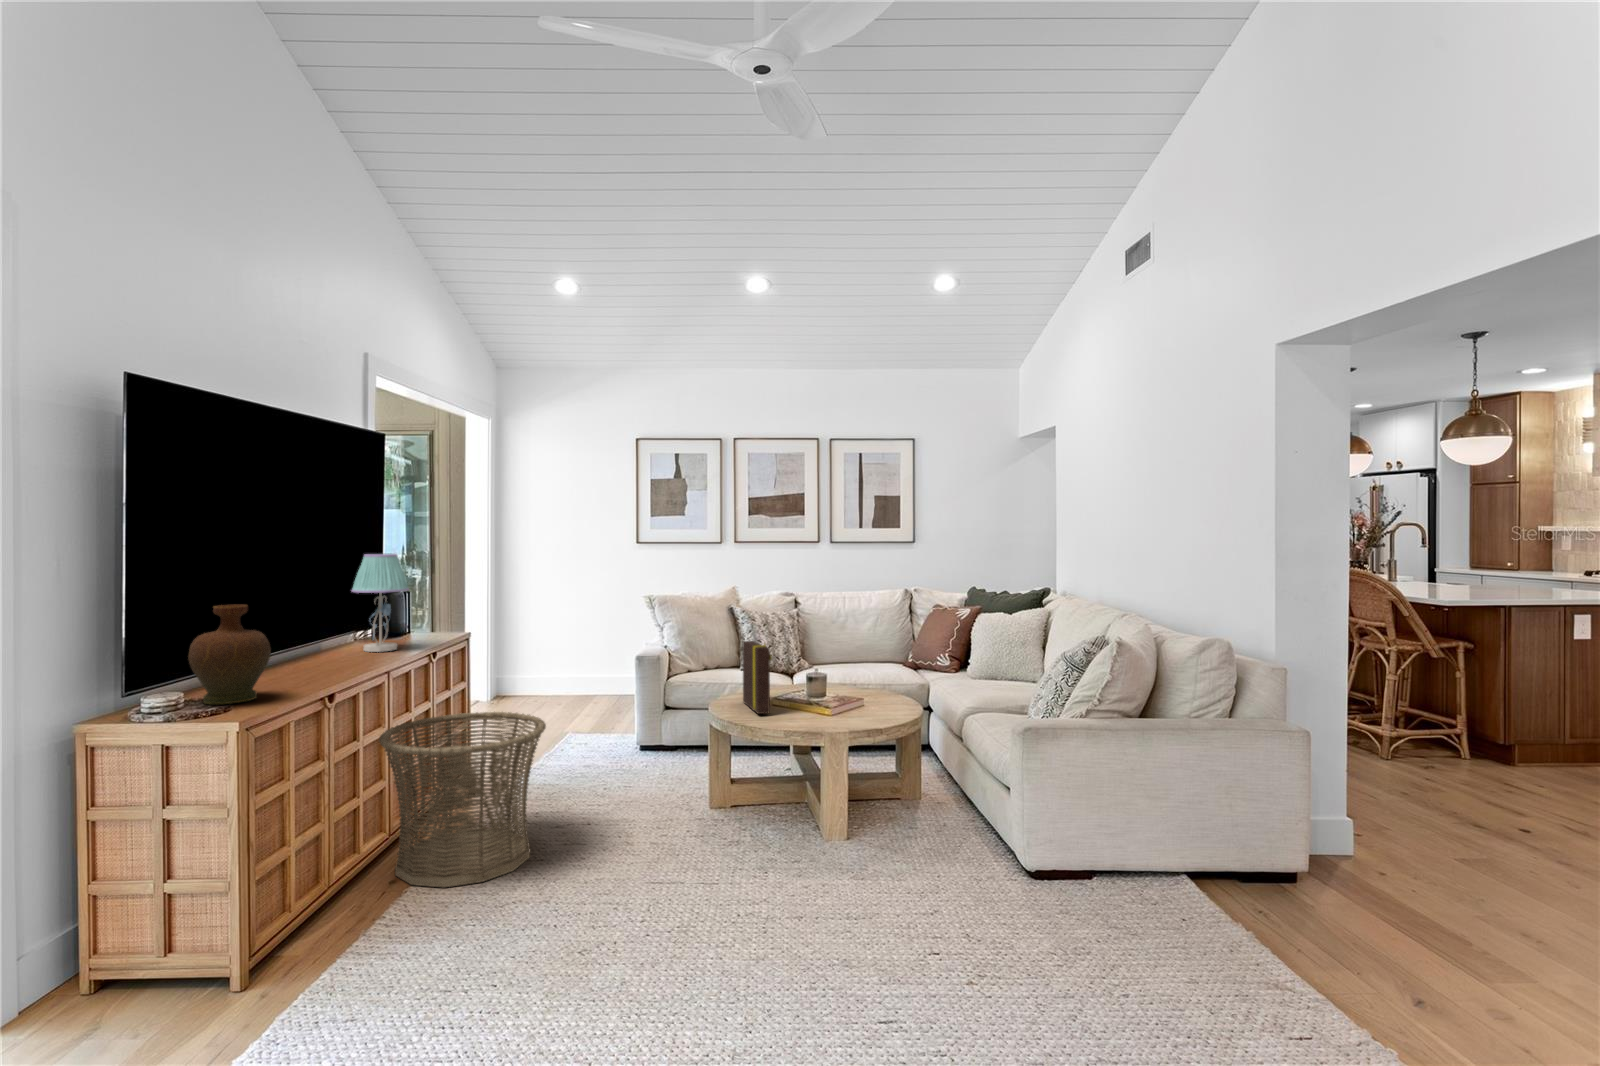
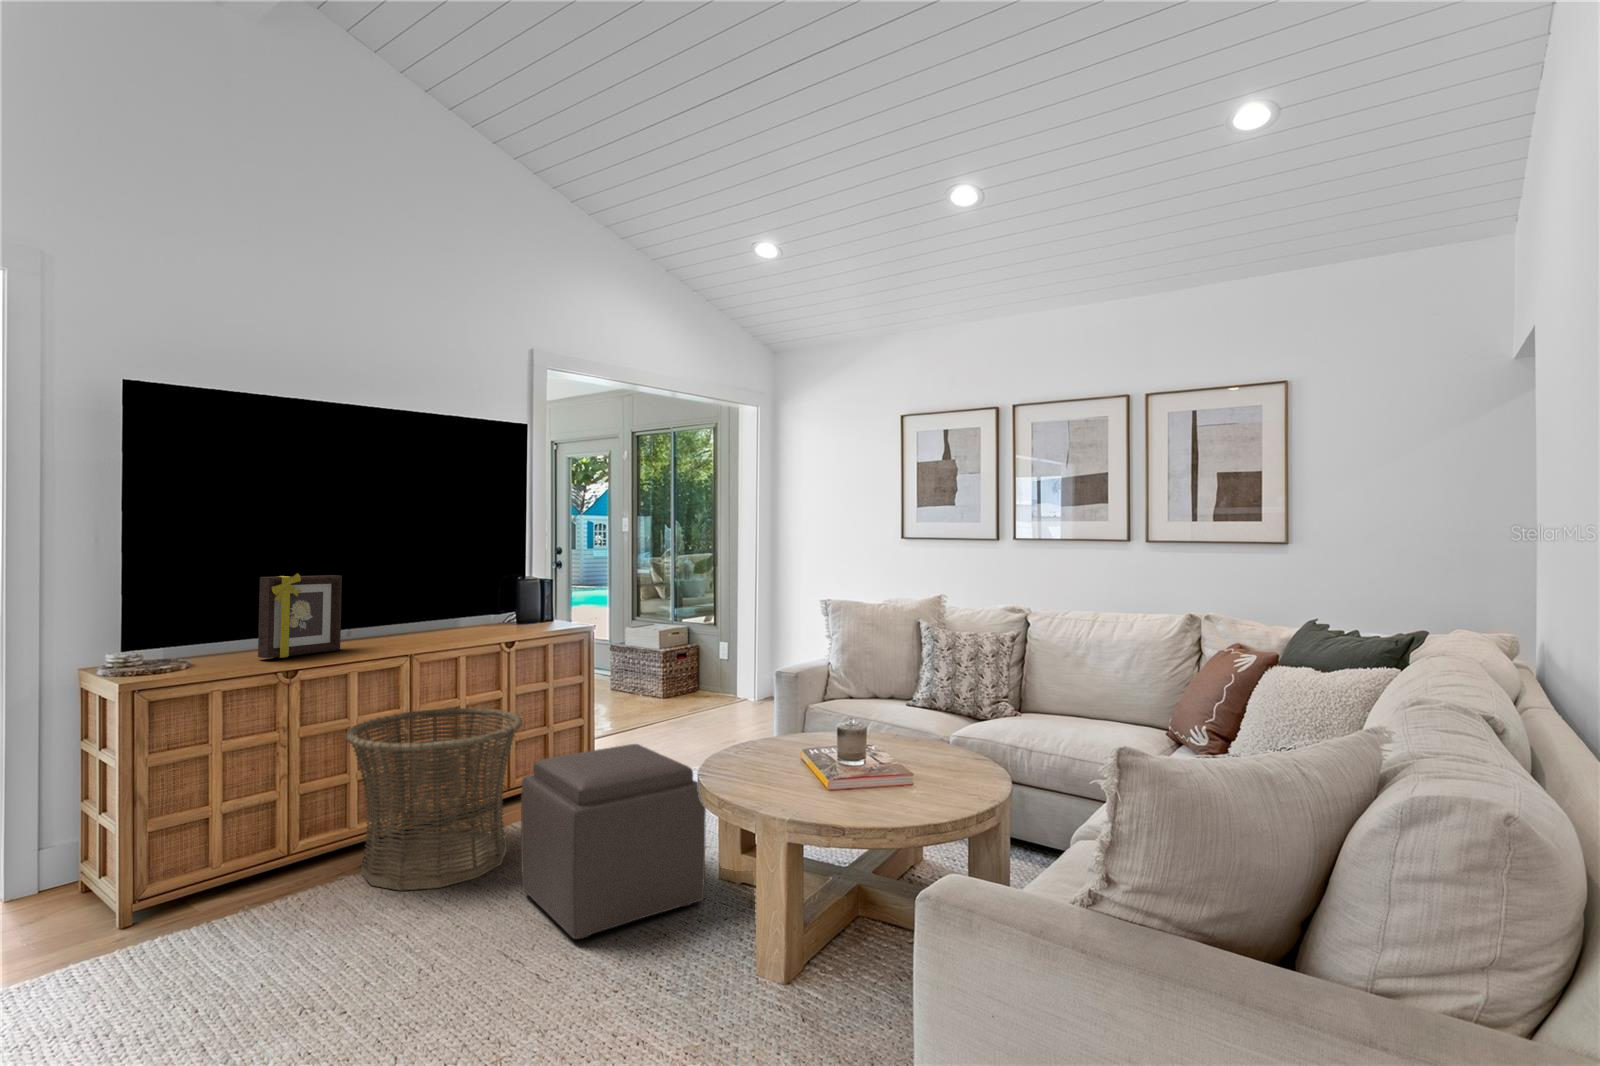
table lamp: present [352,554,409,652] -> none [431,542,486,637]
decorative vase: present [188,605,271,704] -> none [148,581,224,668]
picture frame: present [743,641,772,714] -> present [258,573,342,658]
ottoman: none [595,716,736,859] -> present [521,744,706,939]

